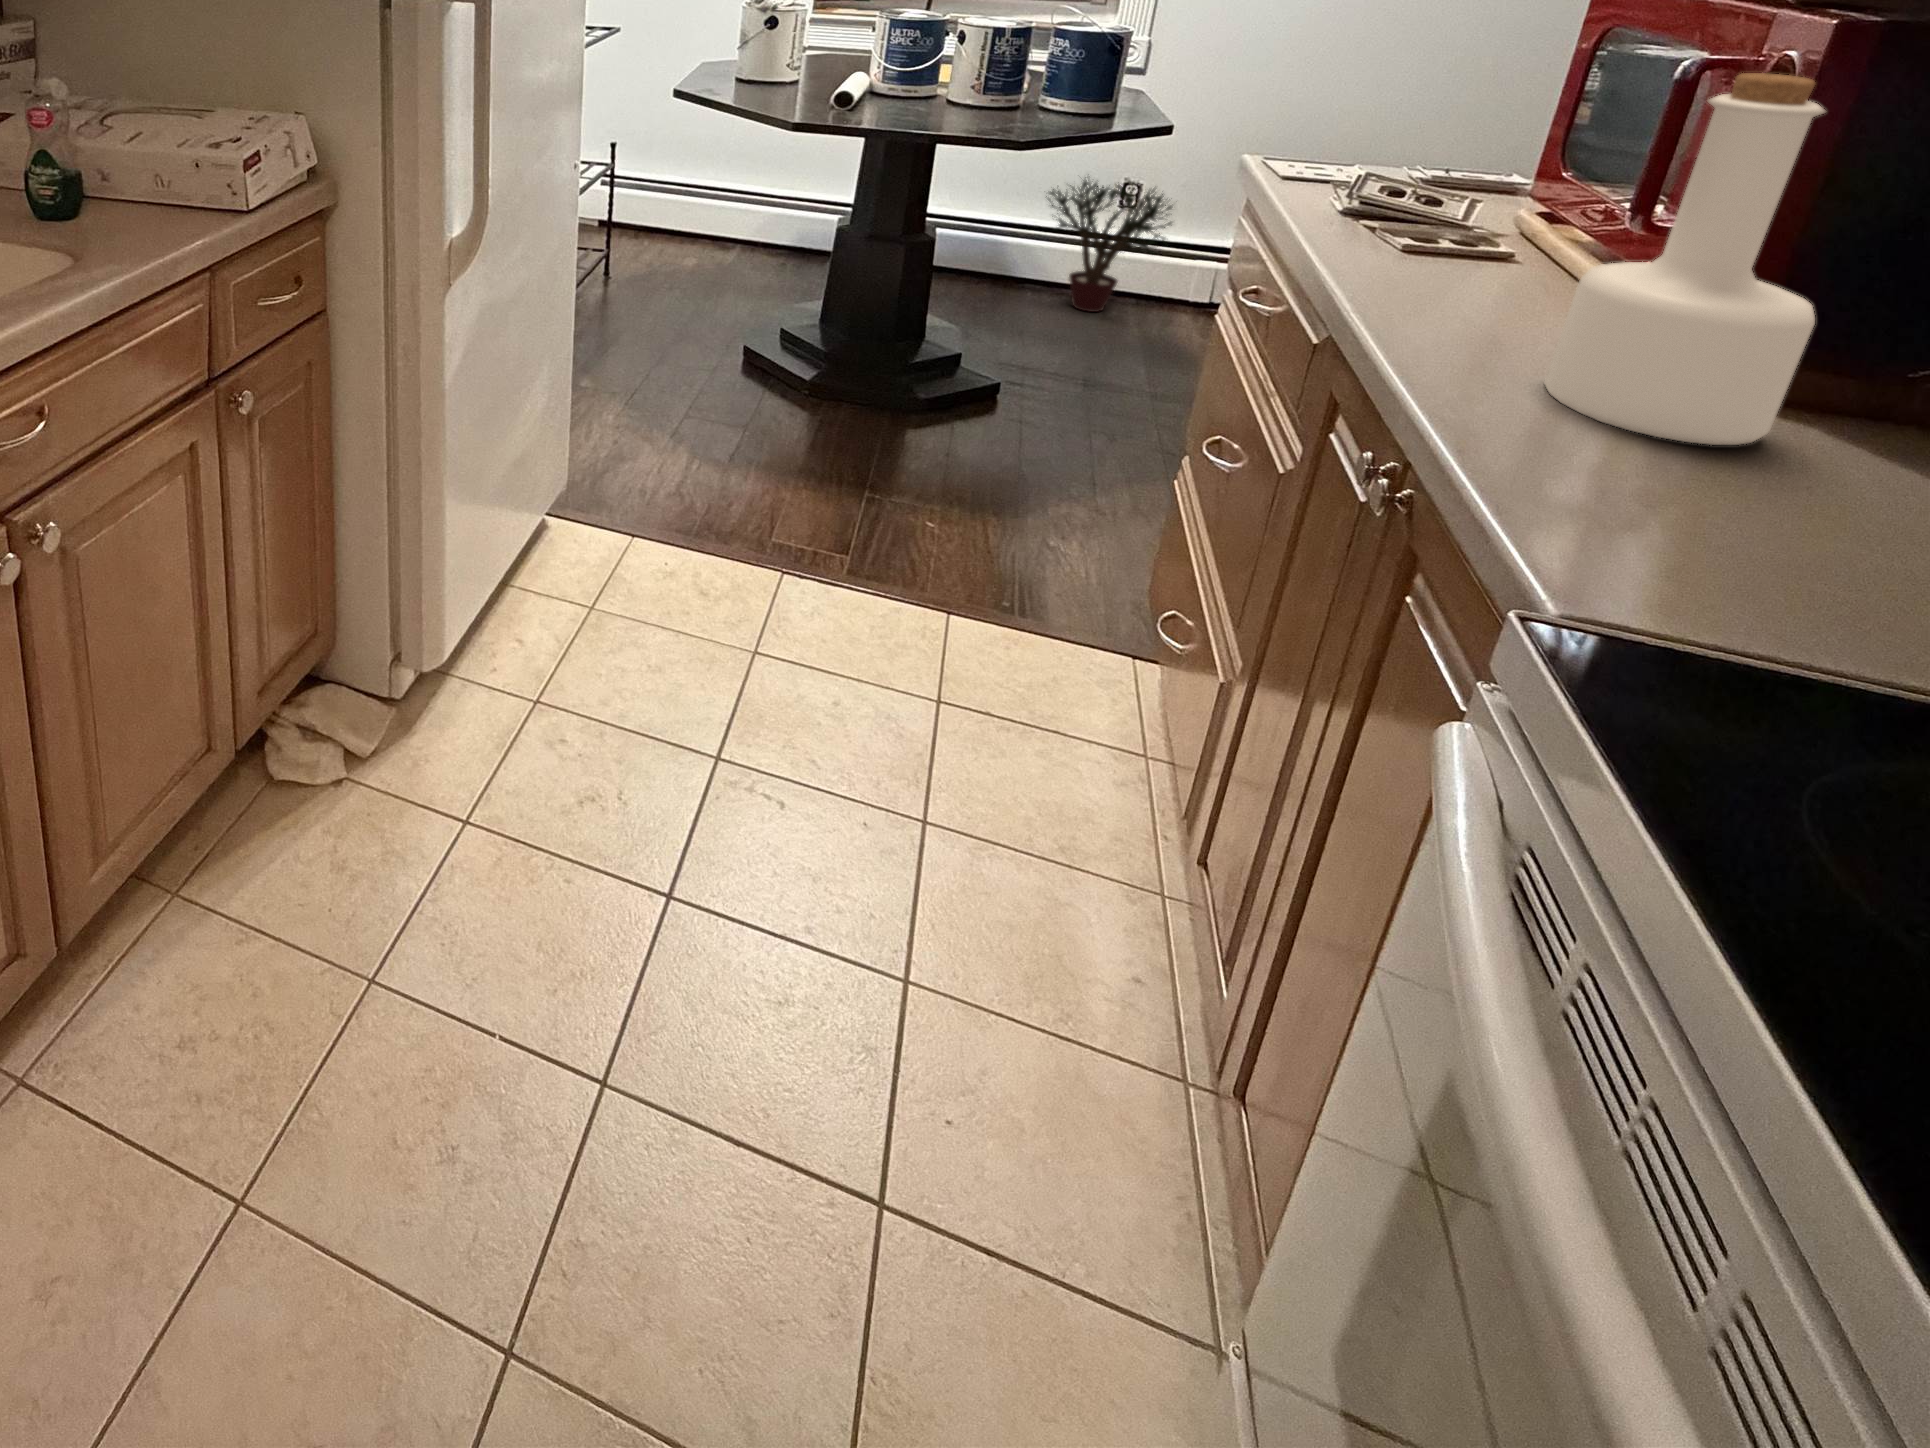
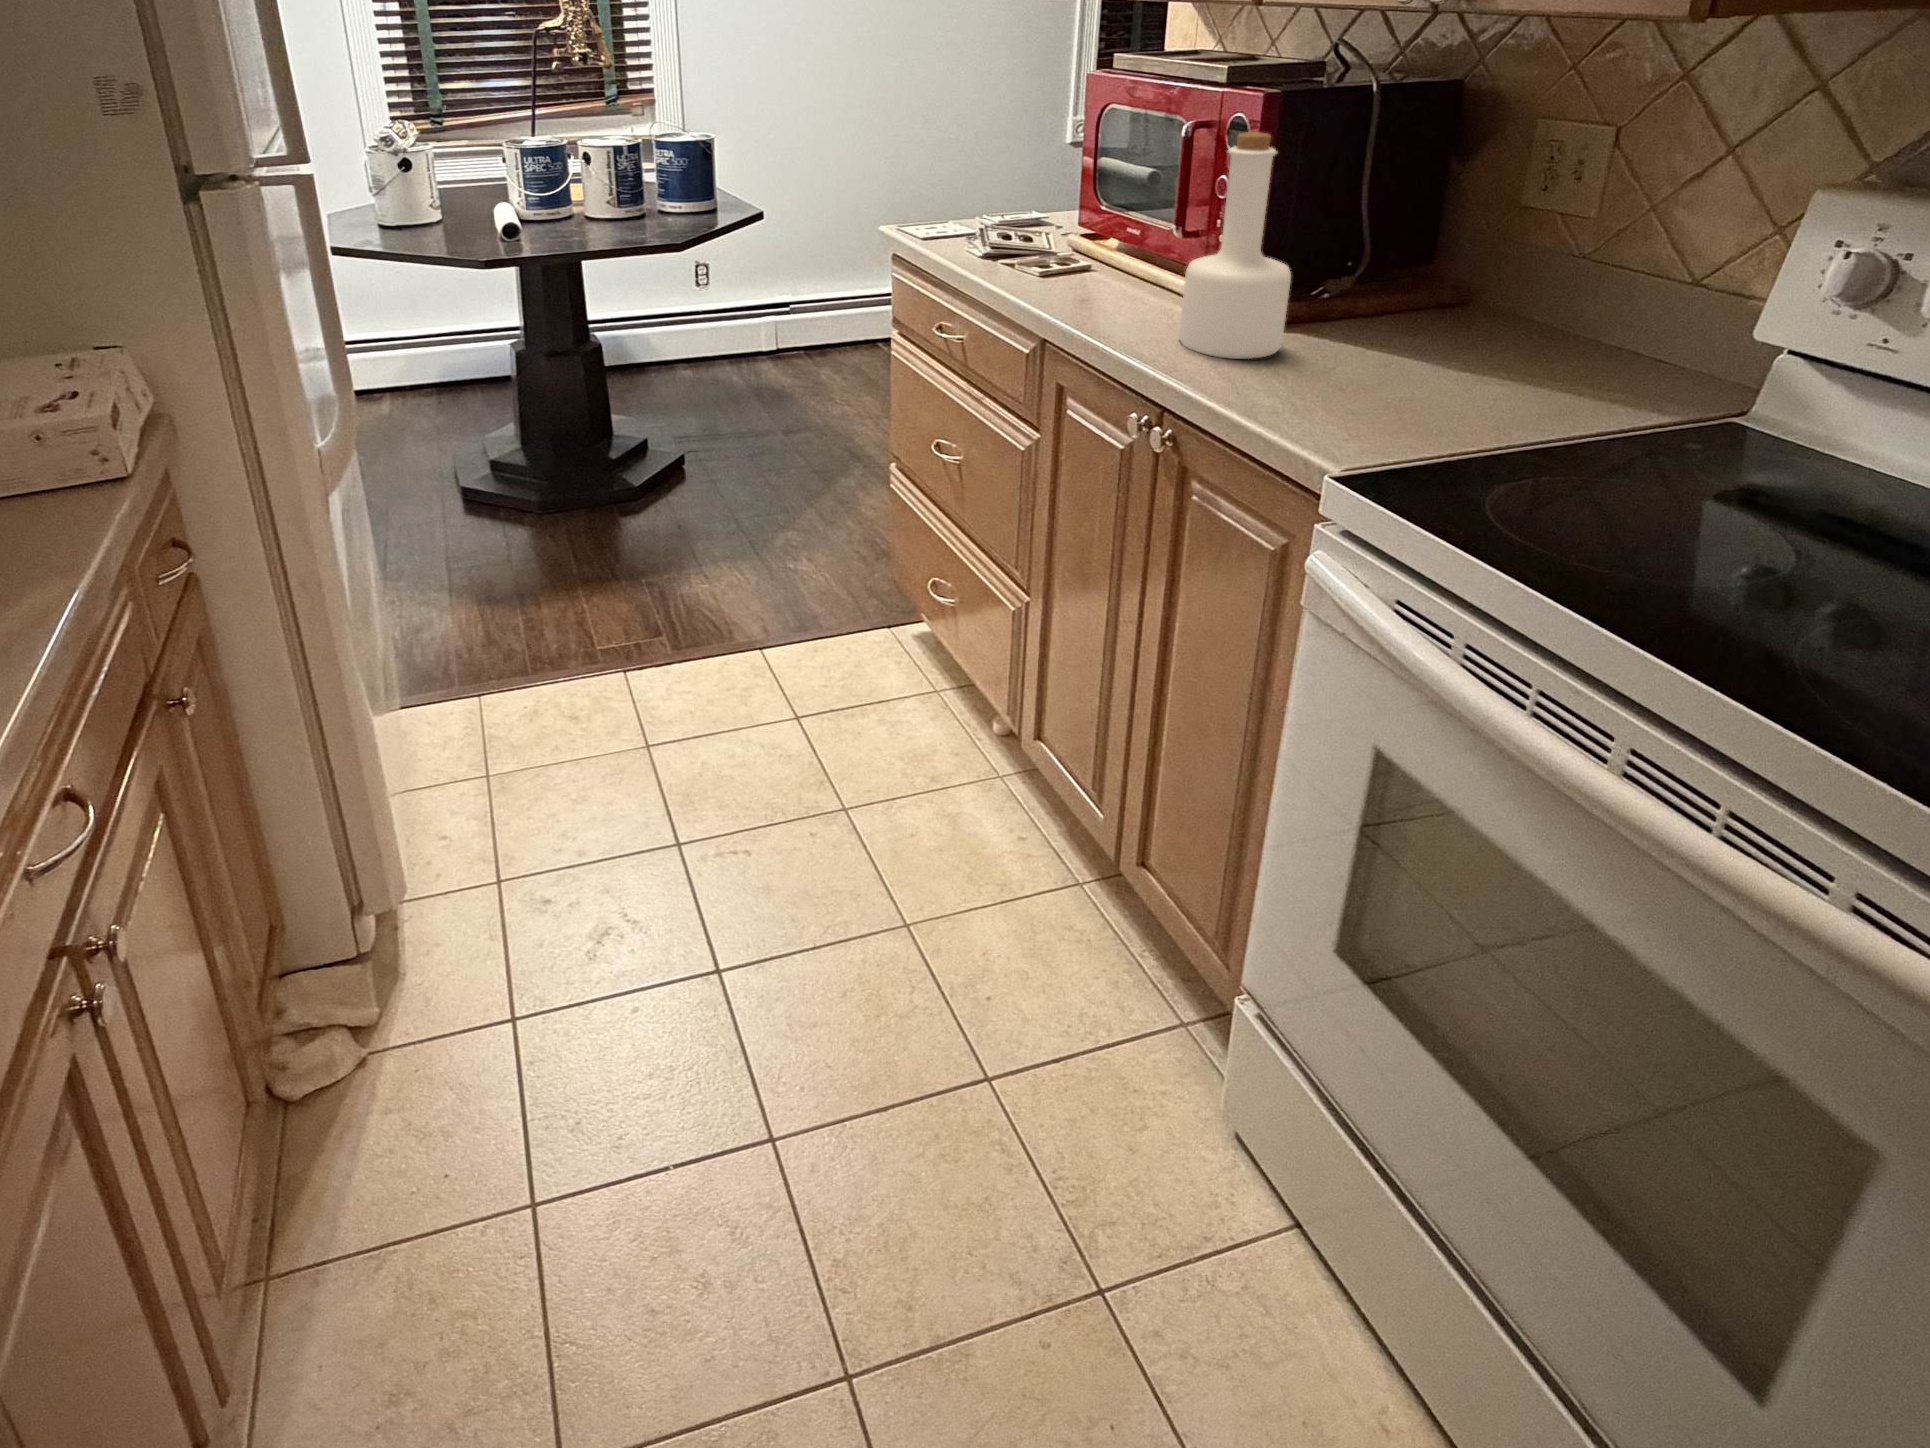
potted plant: present [1046,177,1172,312] -> none [644,263,749,380]

